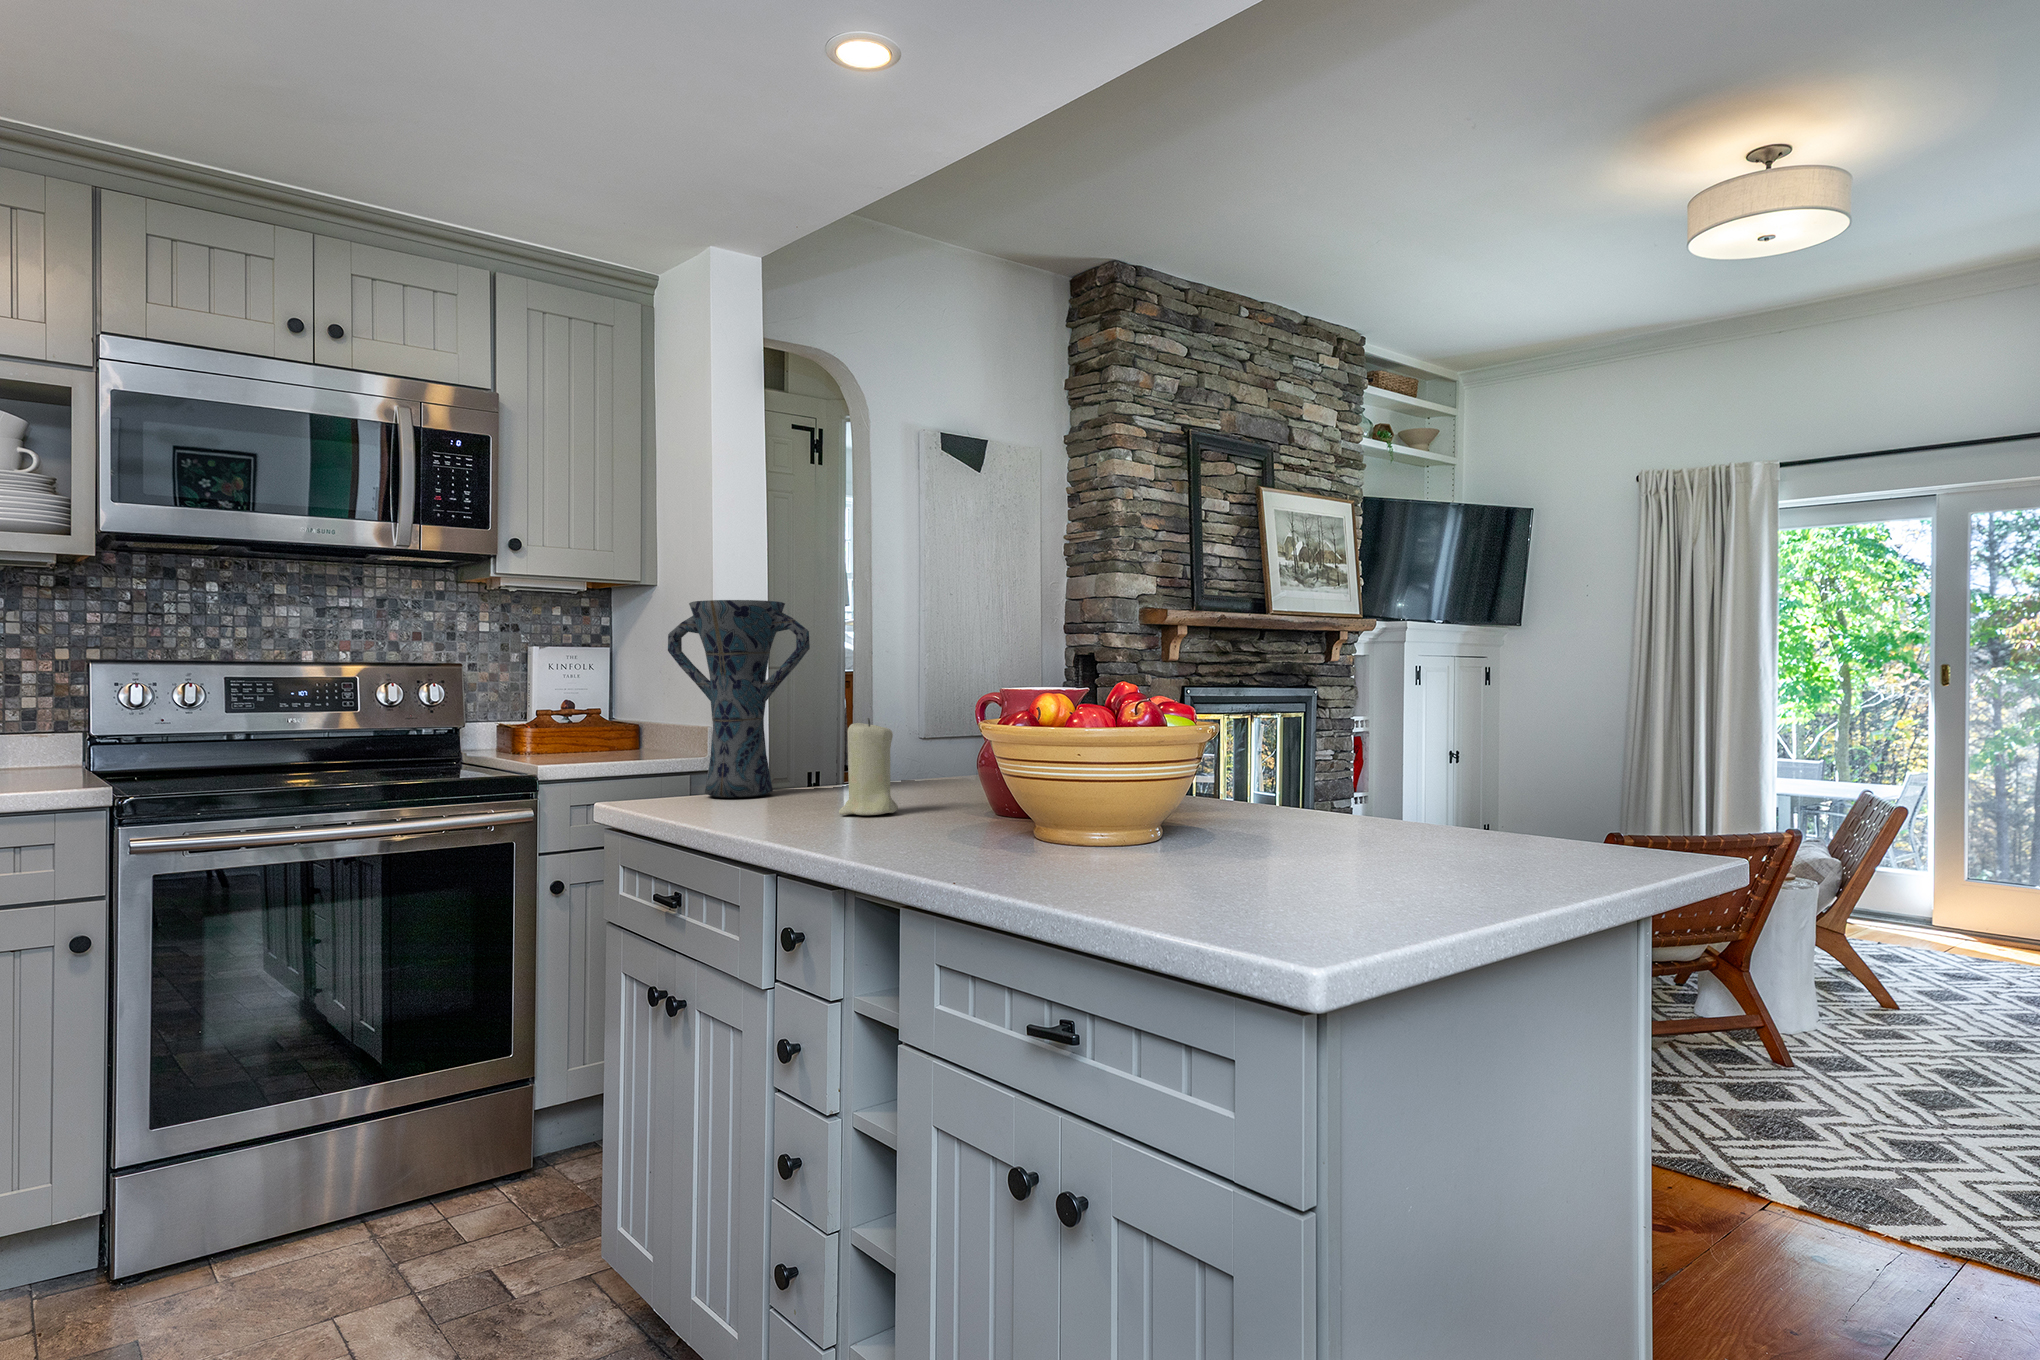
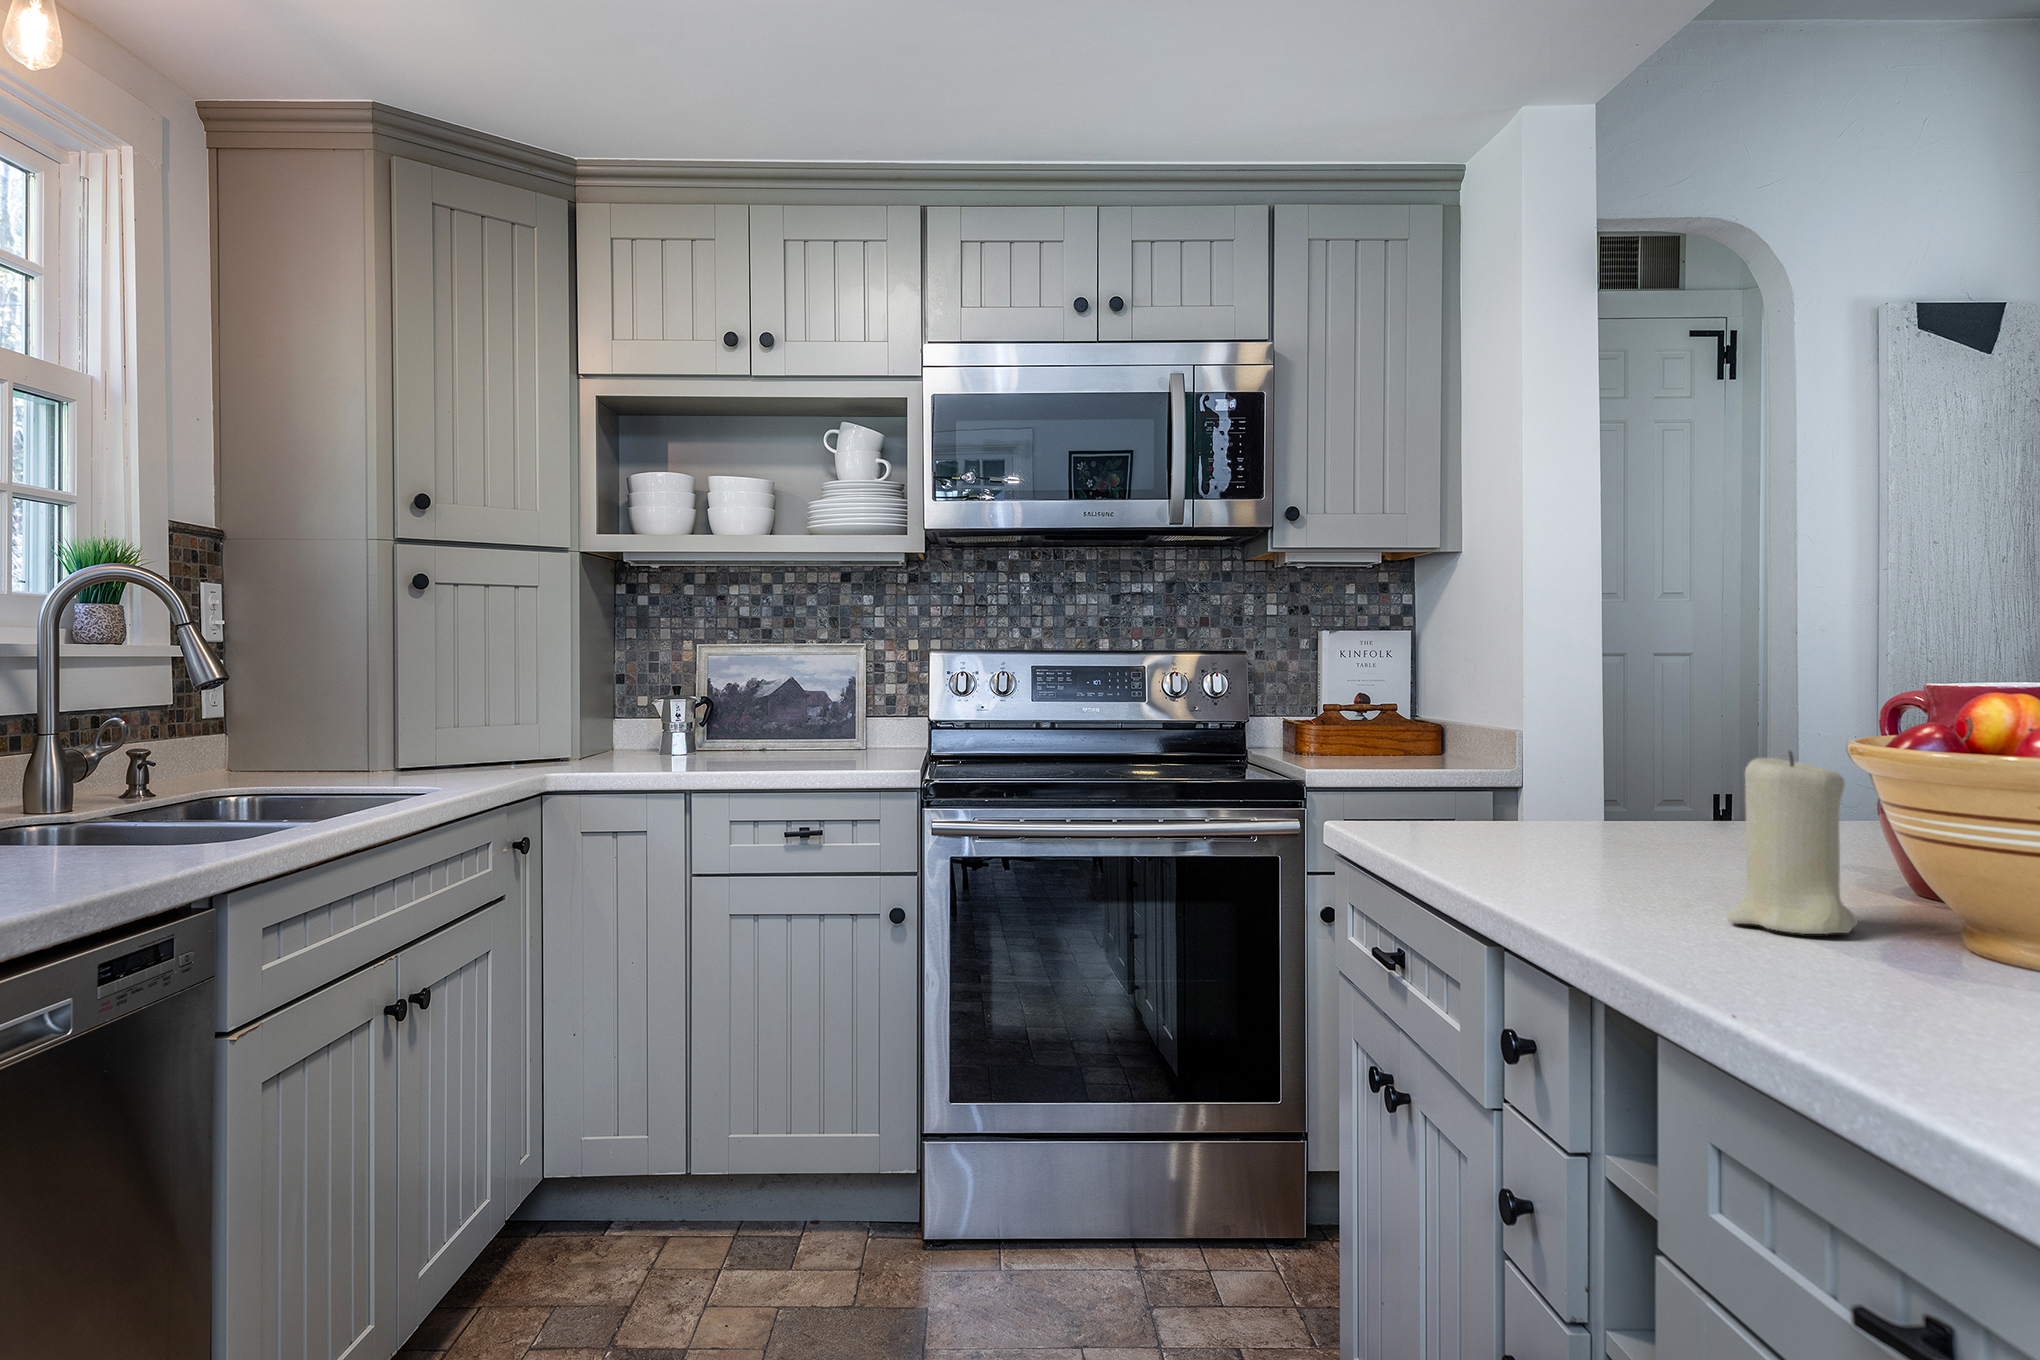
vase: present [668,600,810,798] -> none [1442,552,1669,854]

